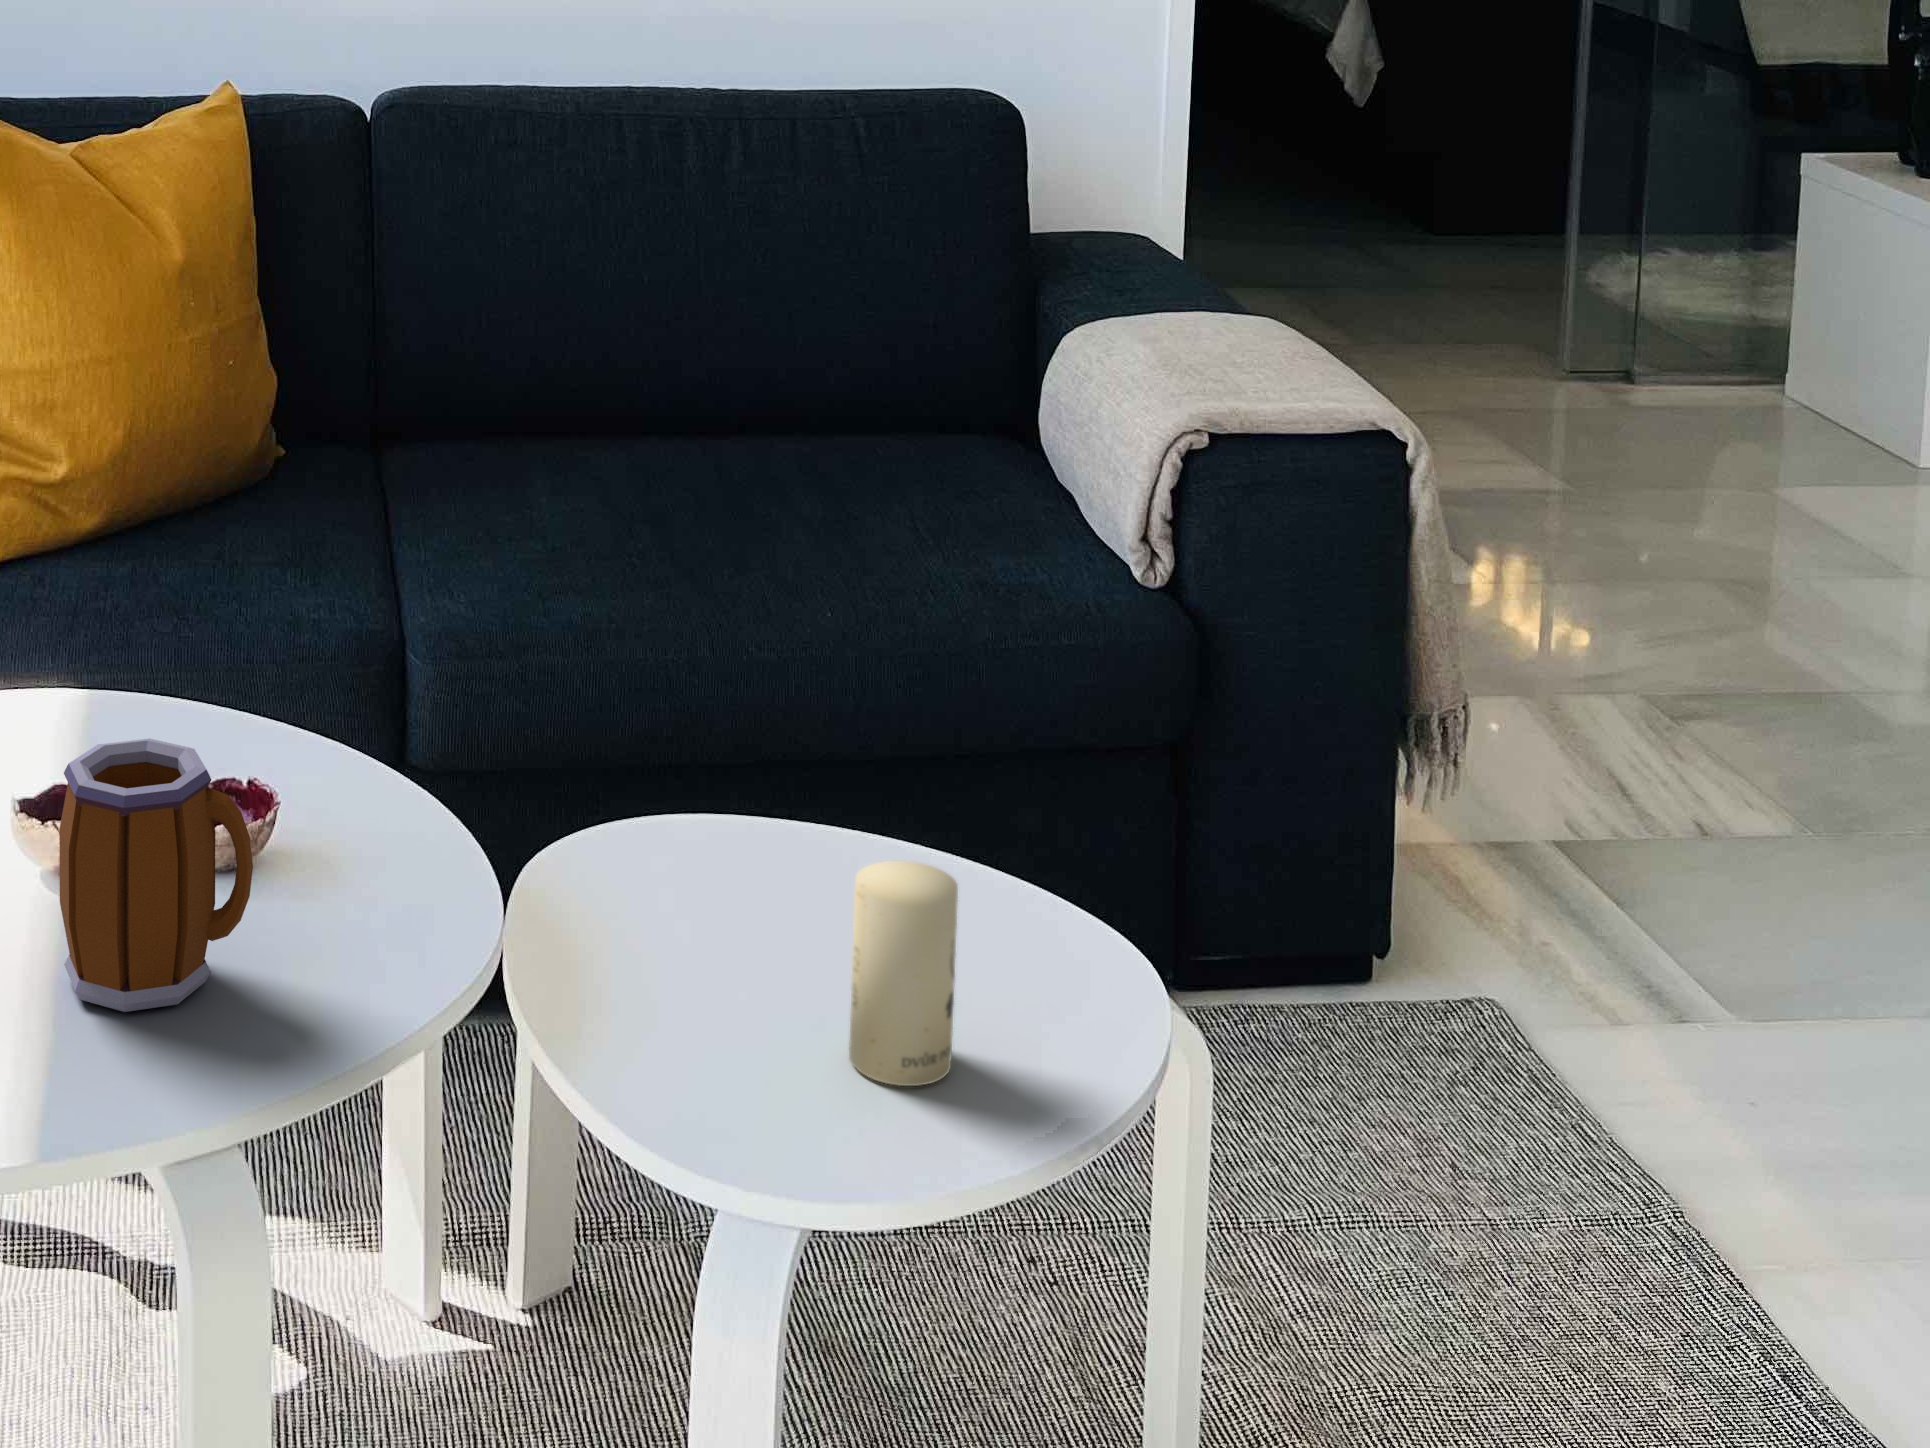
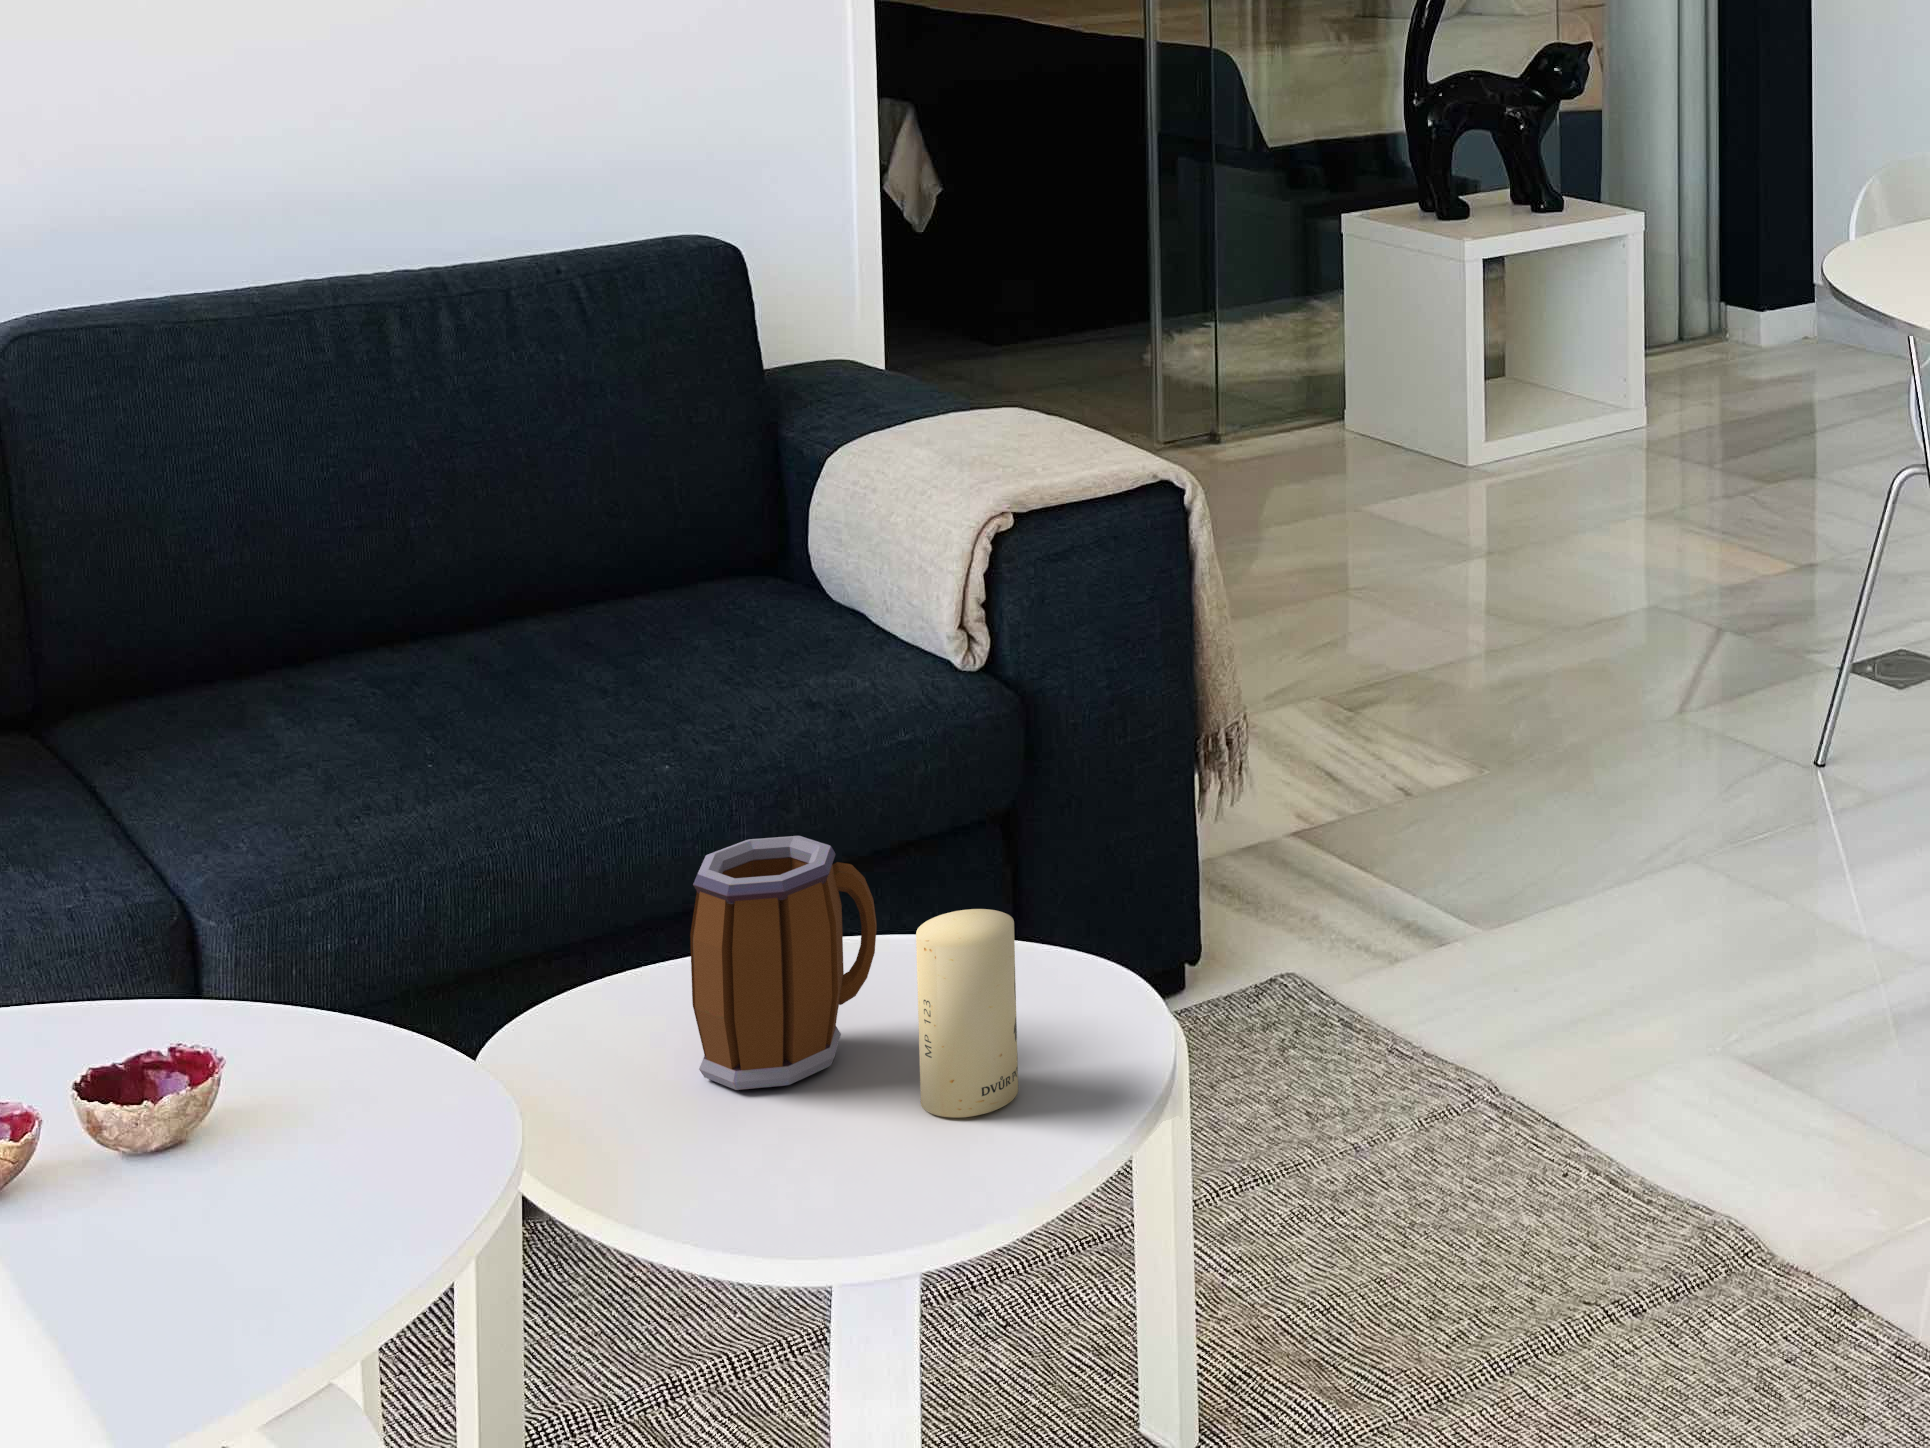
mug: present [59,738,253,1012] -> present [690,836,877,1090]

